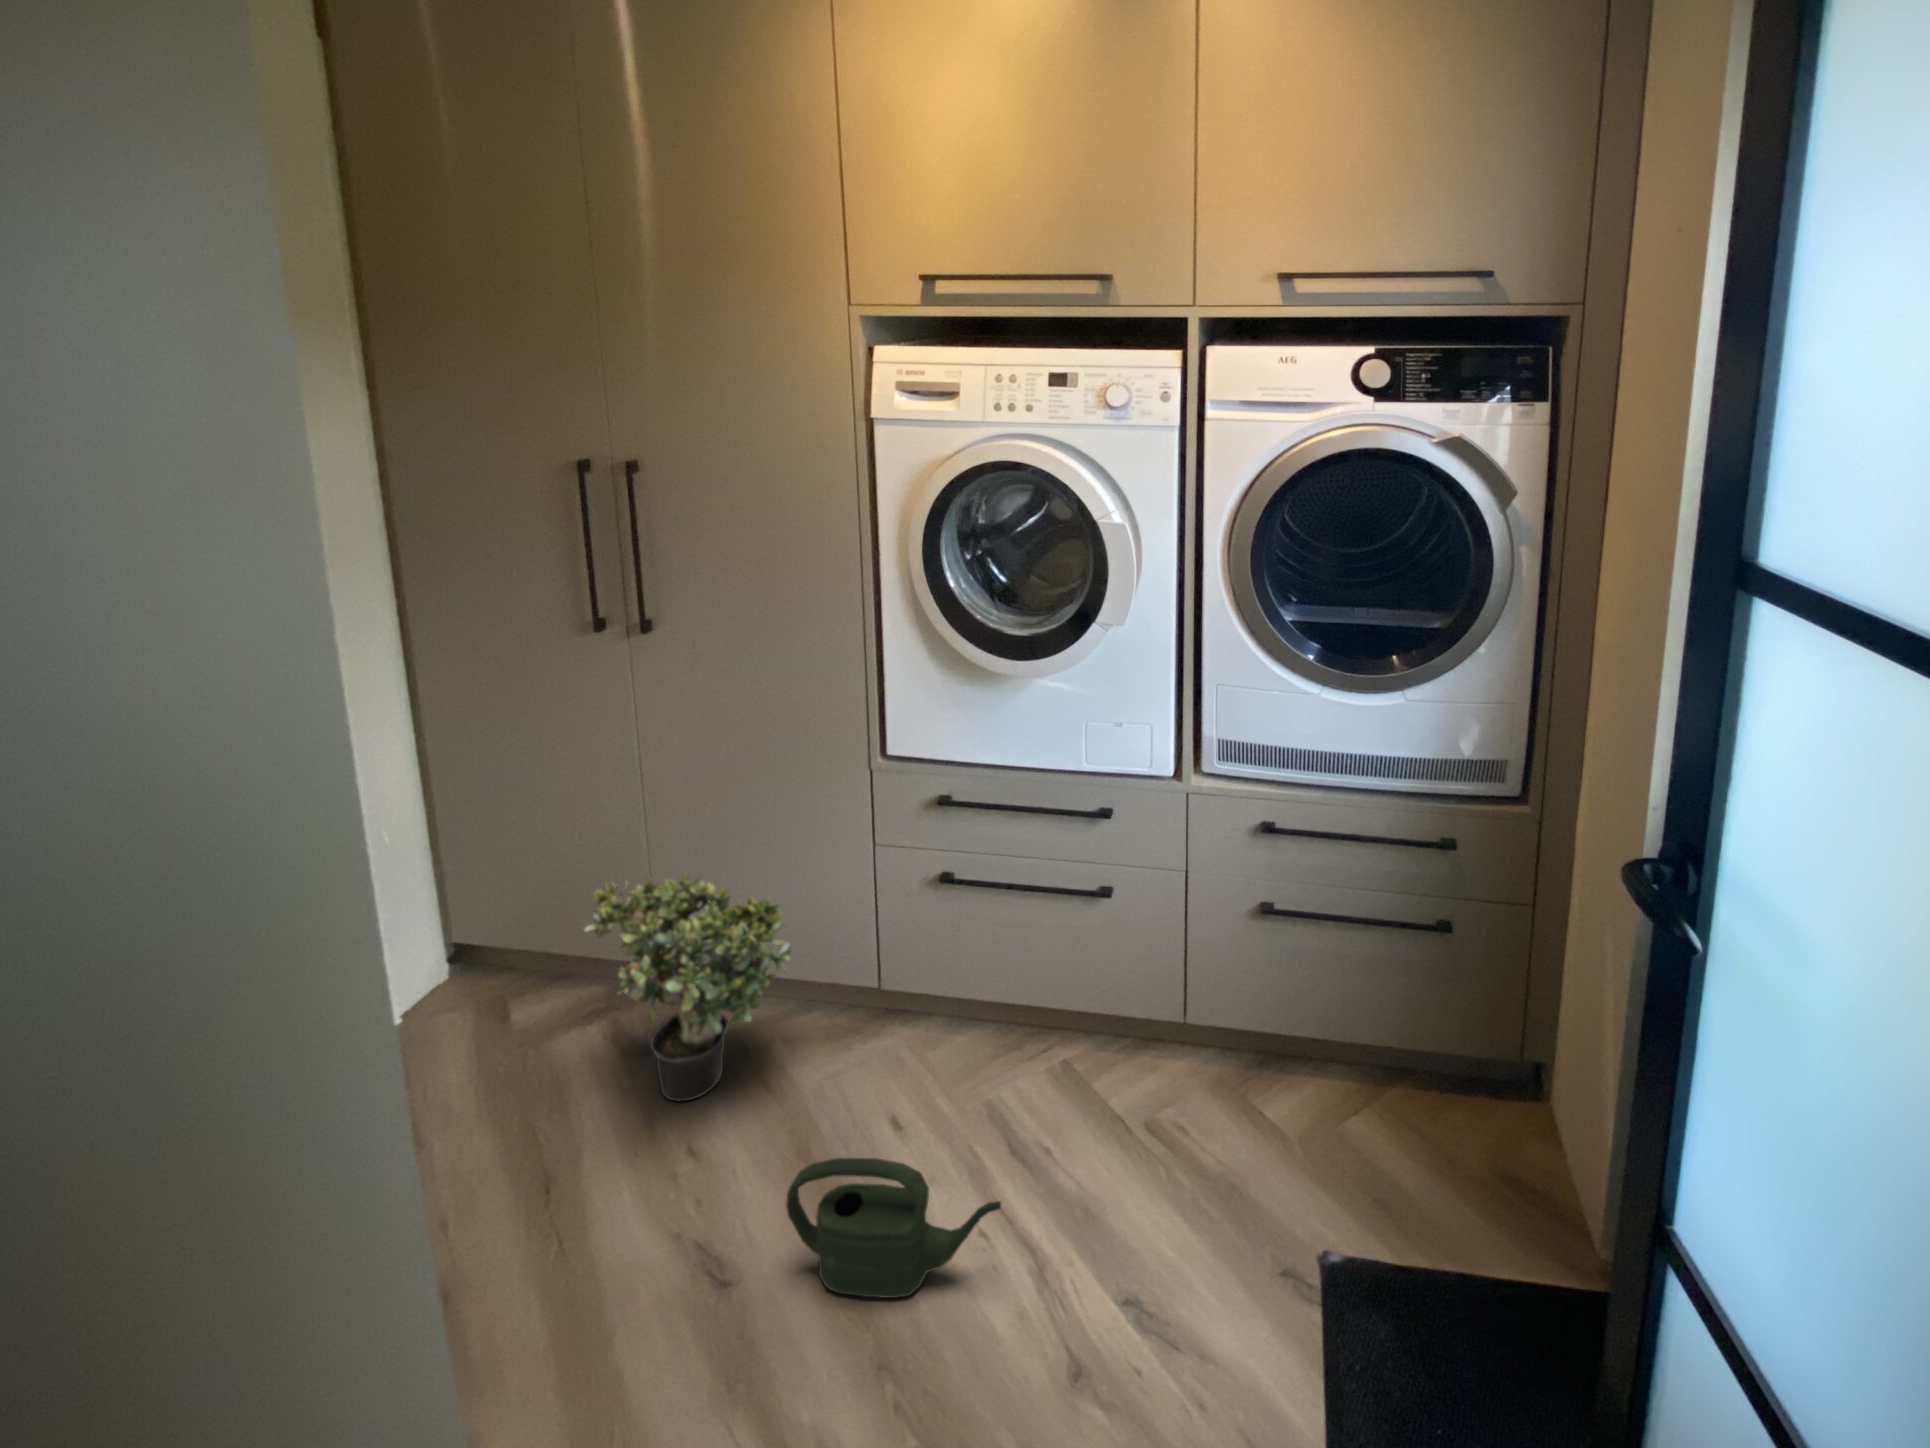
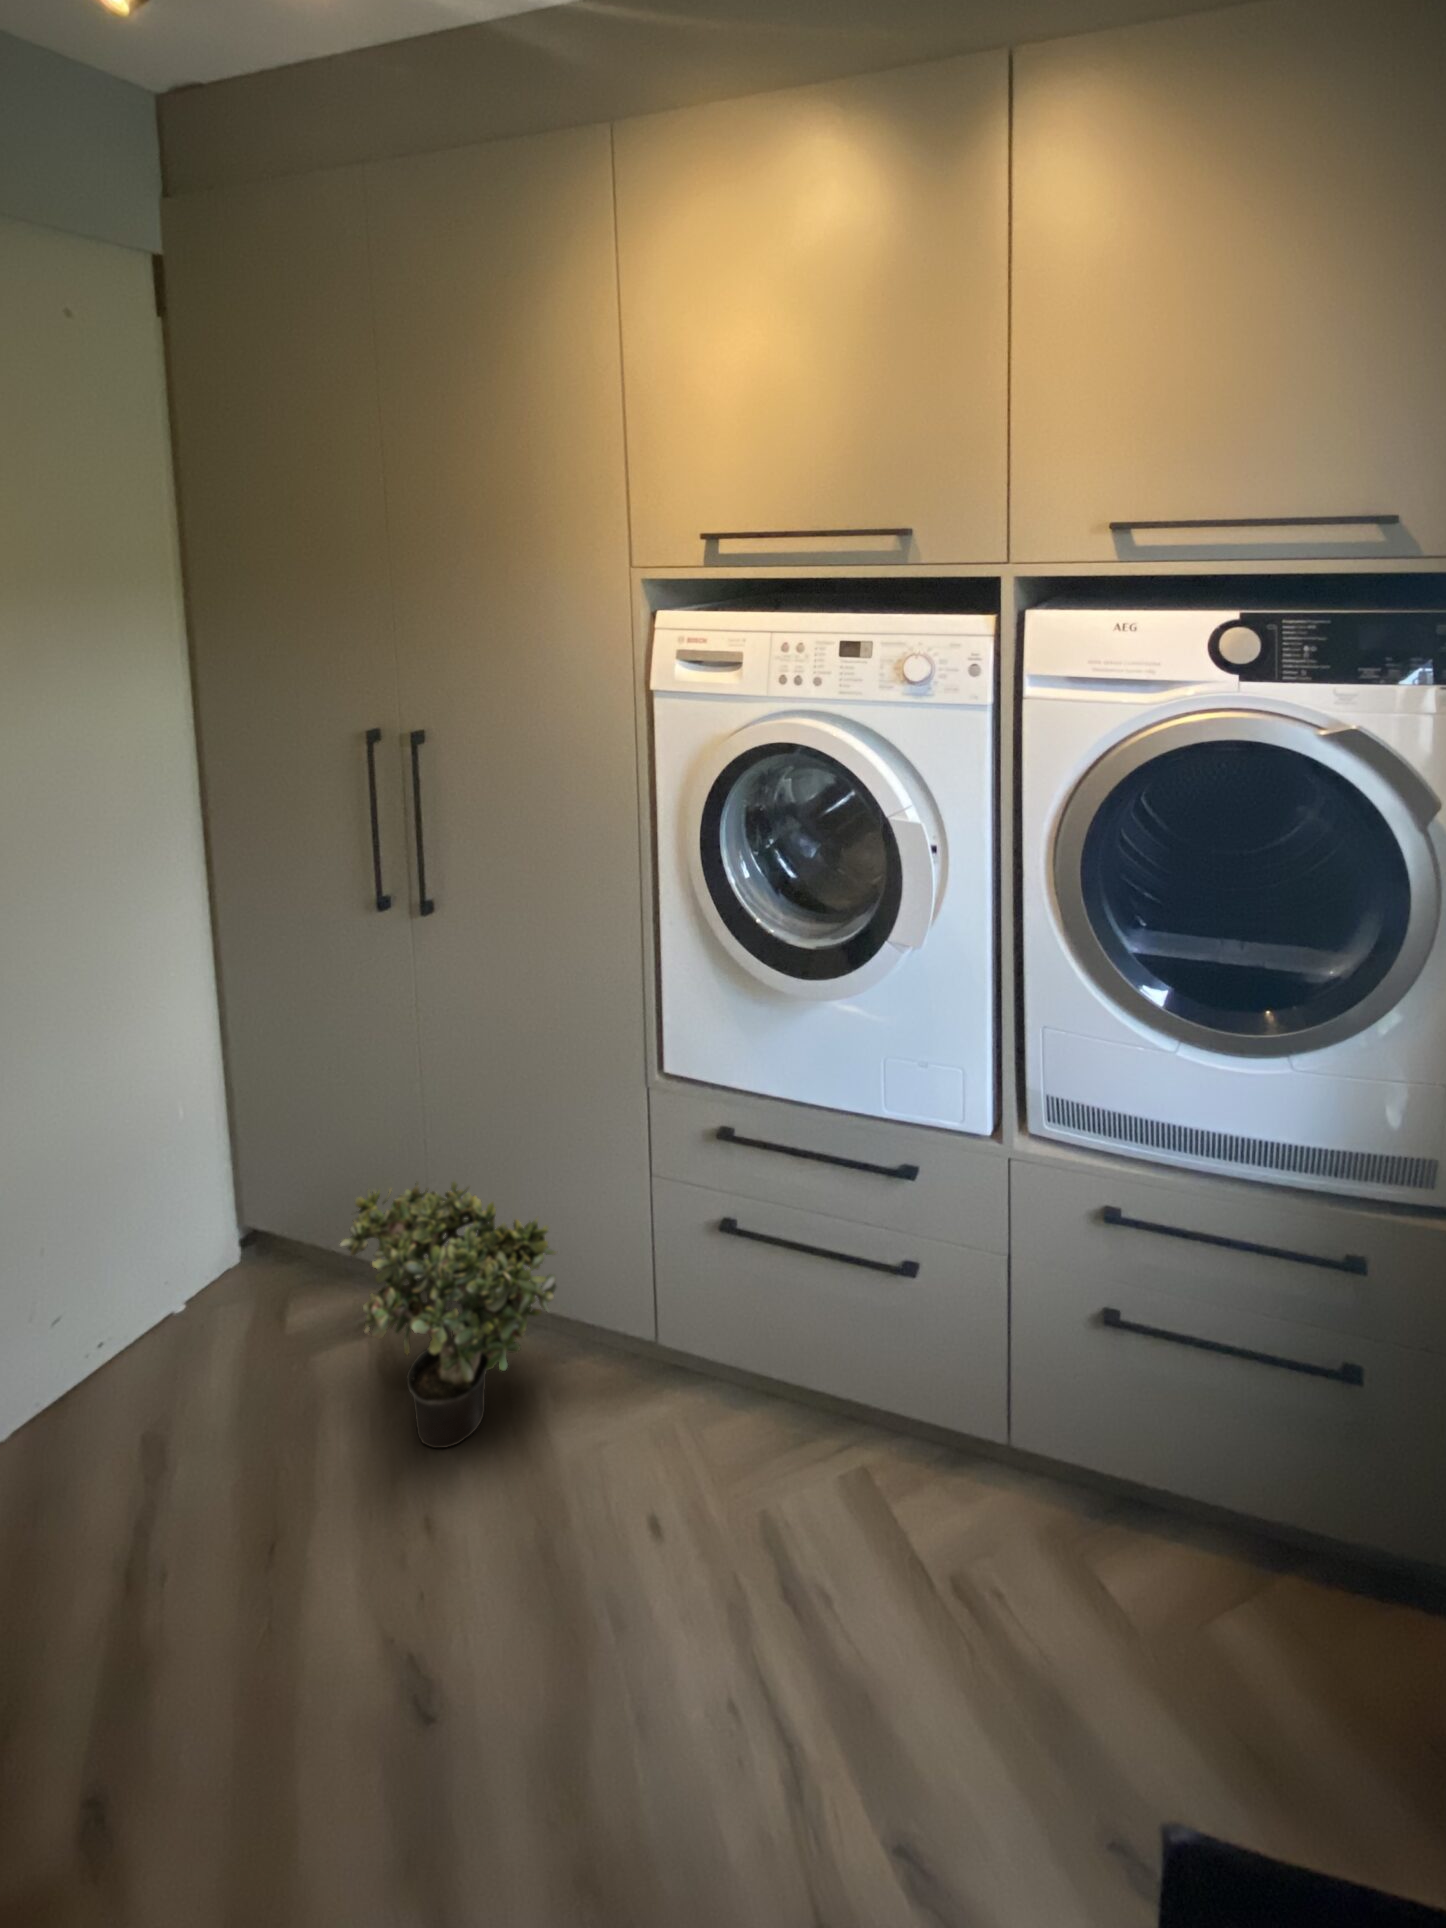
watering can: present [786,1158,1001,1298] -> none [509,1586,753,1782]

